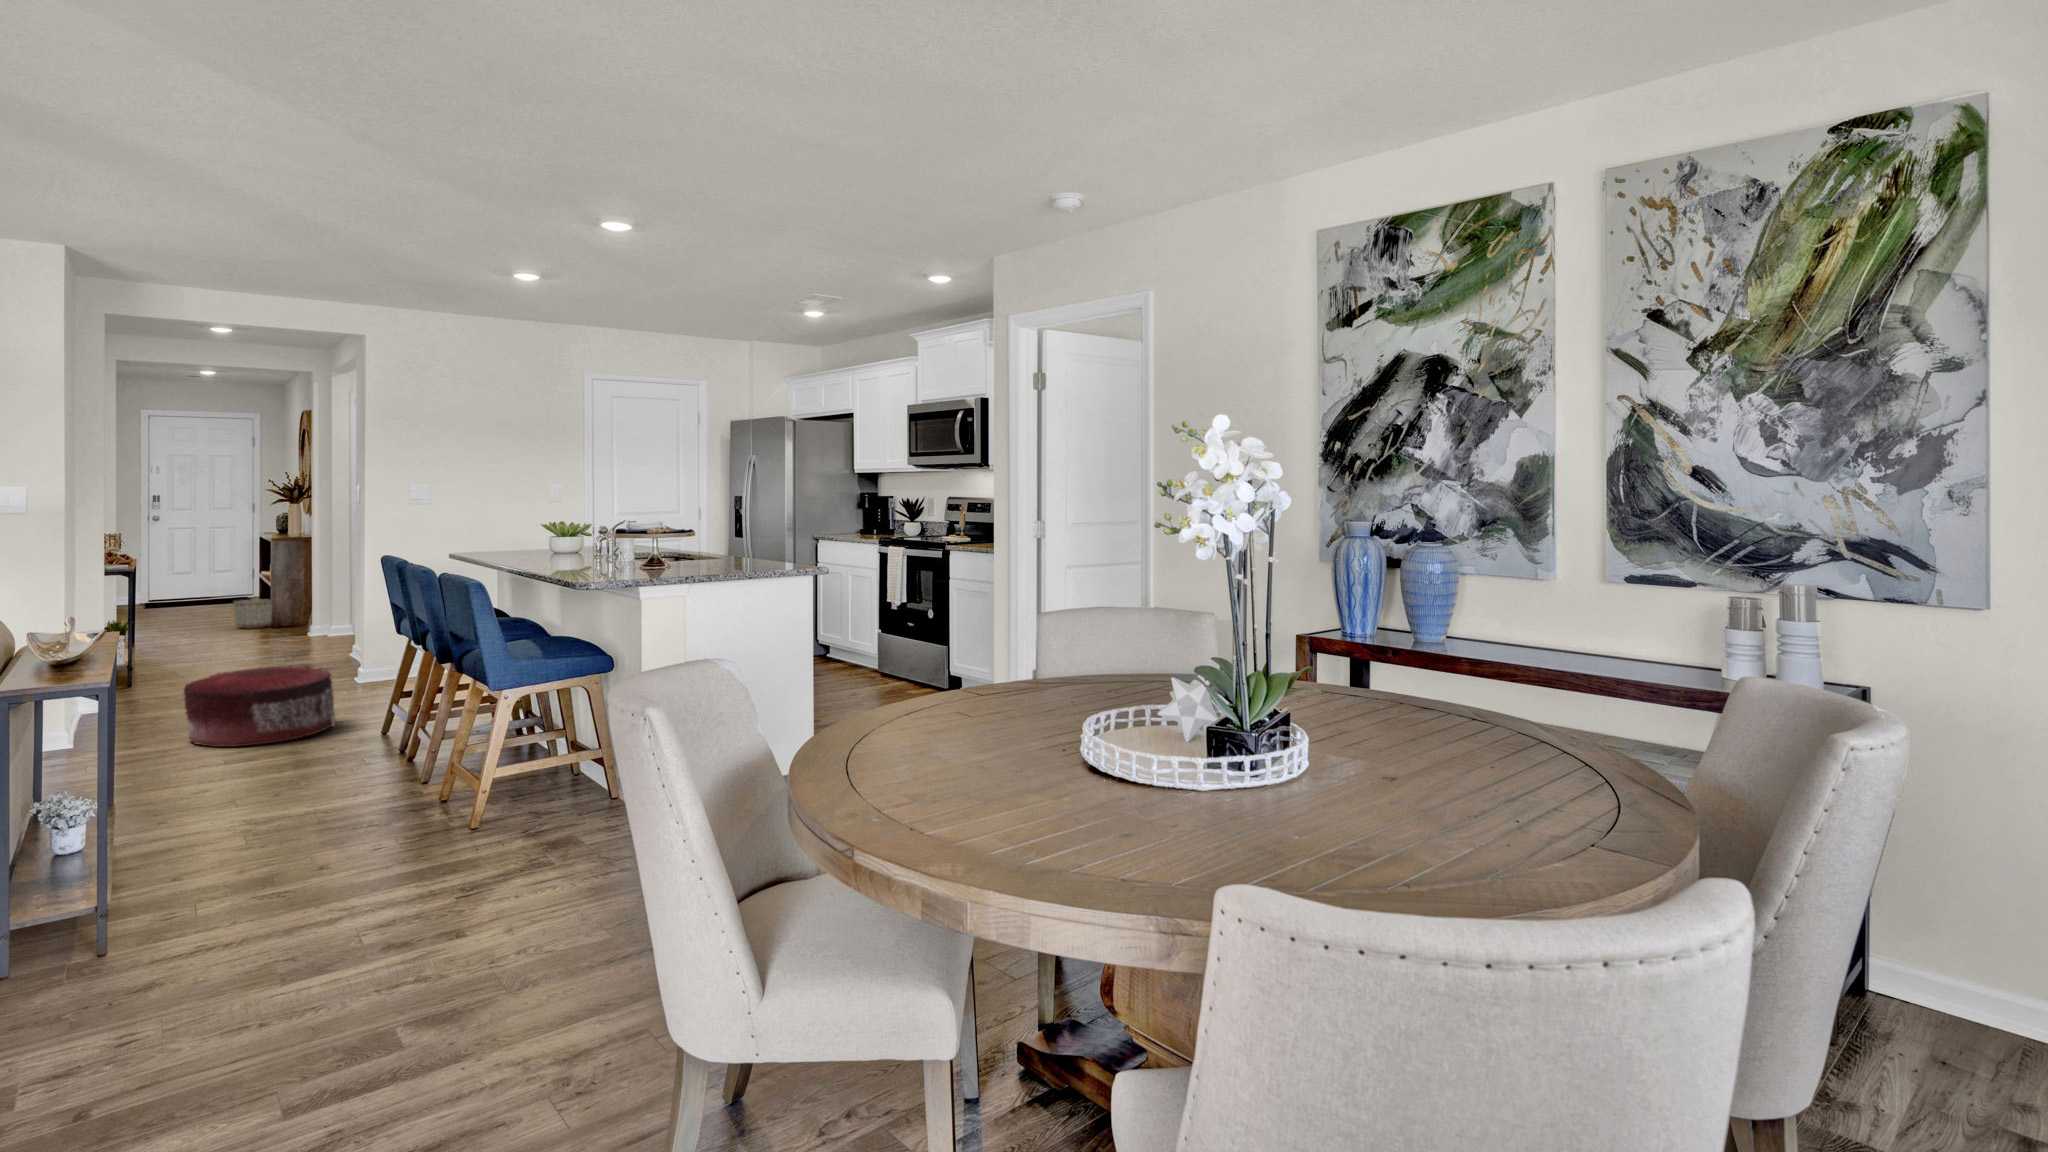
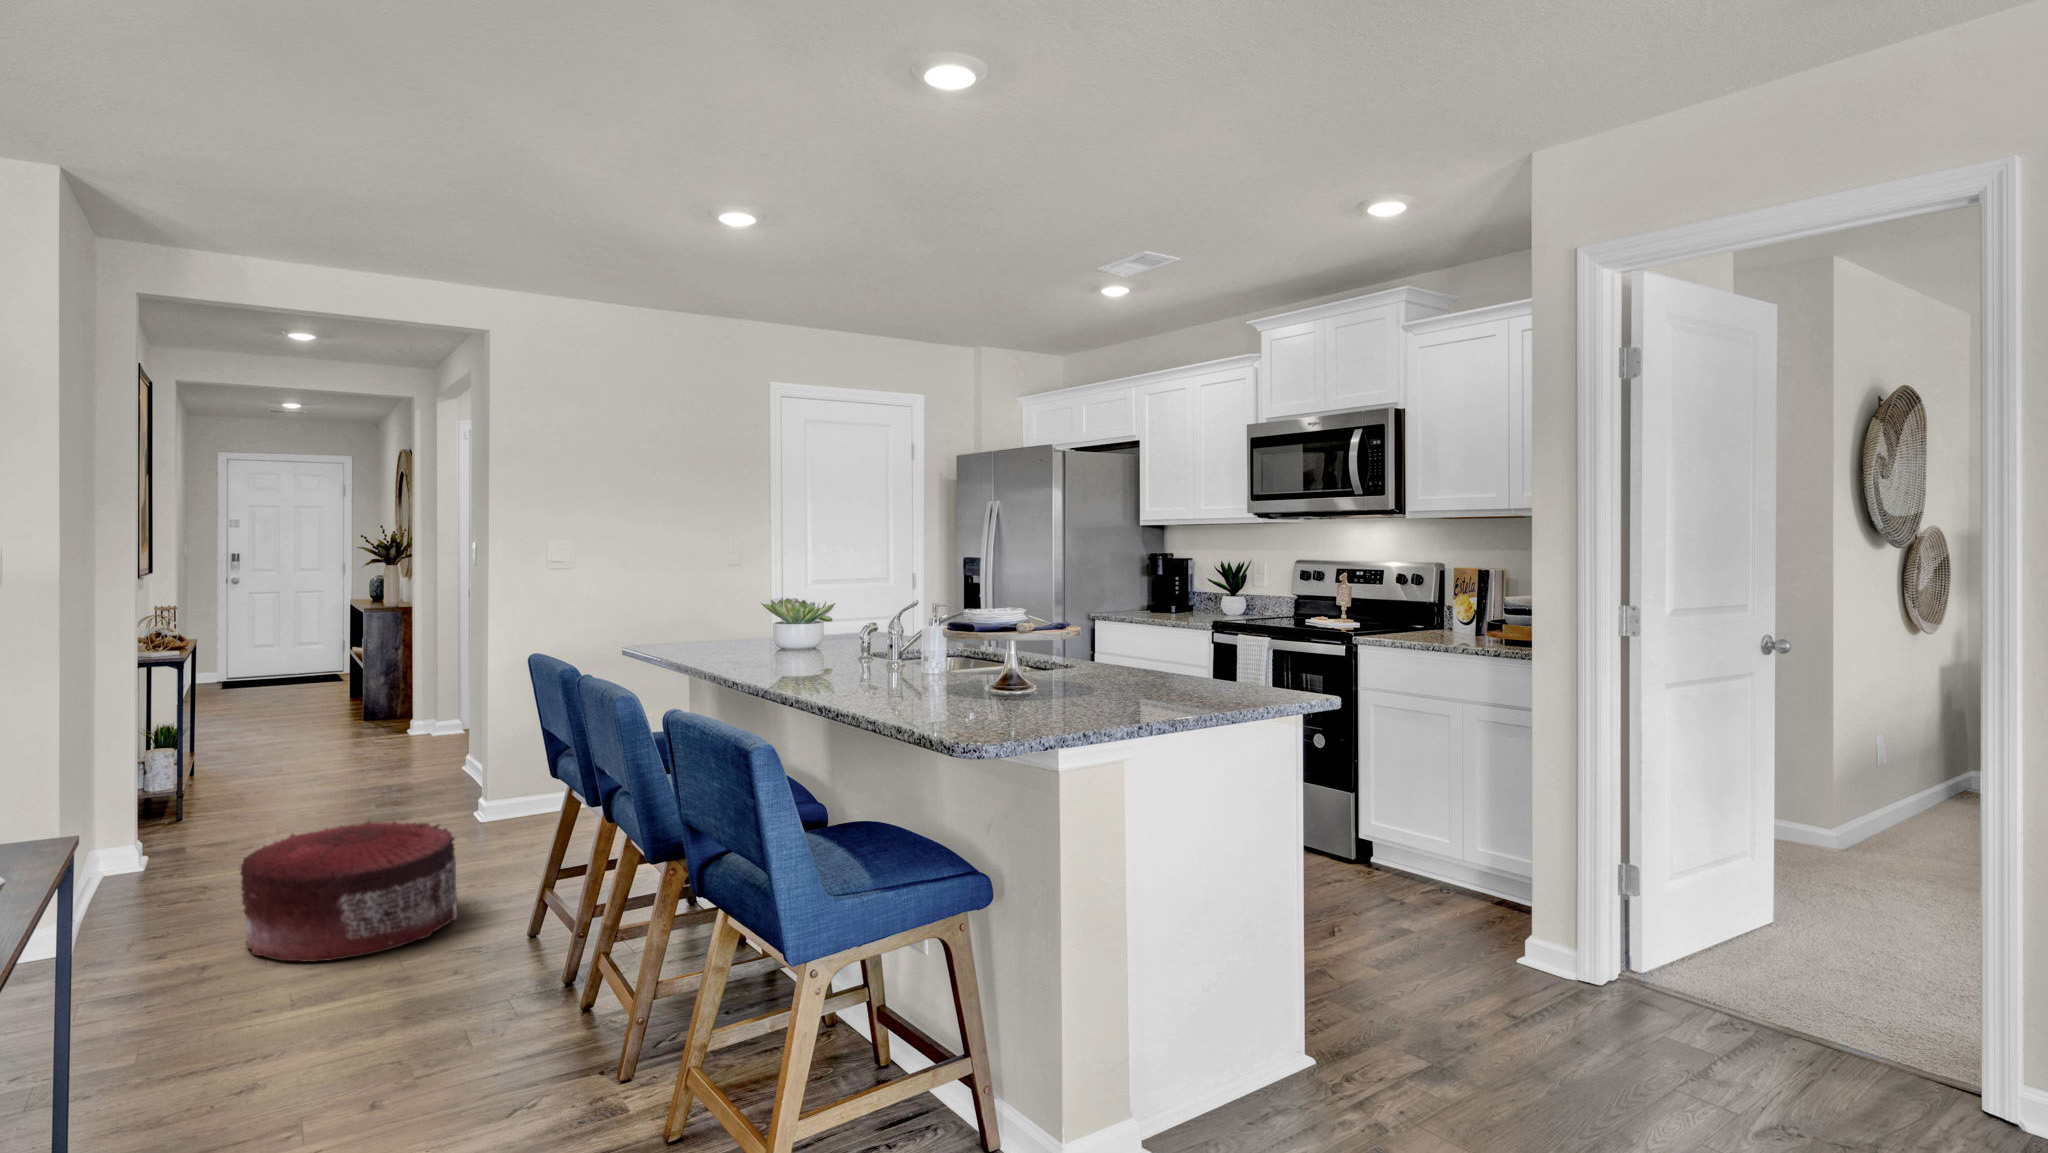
planter: present [233,600,272,629] -> none [317,686,363,724]

